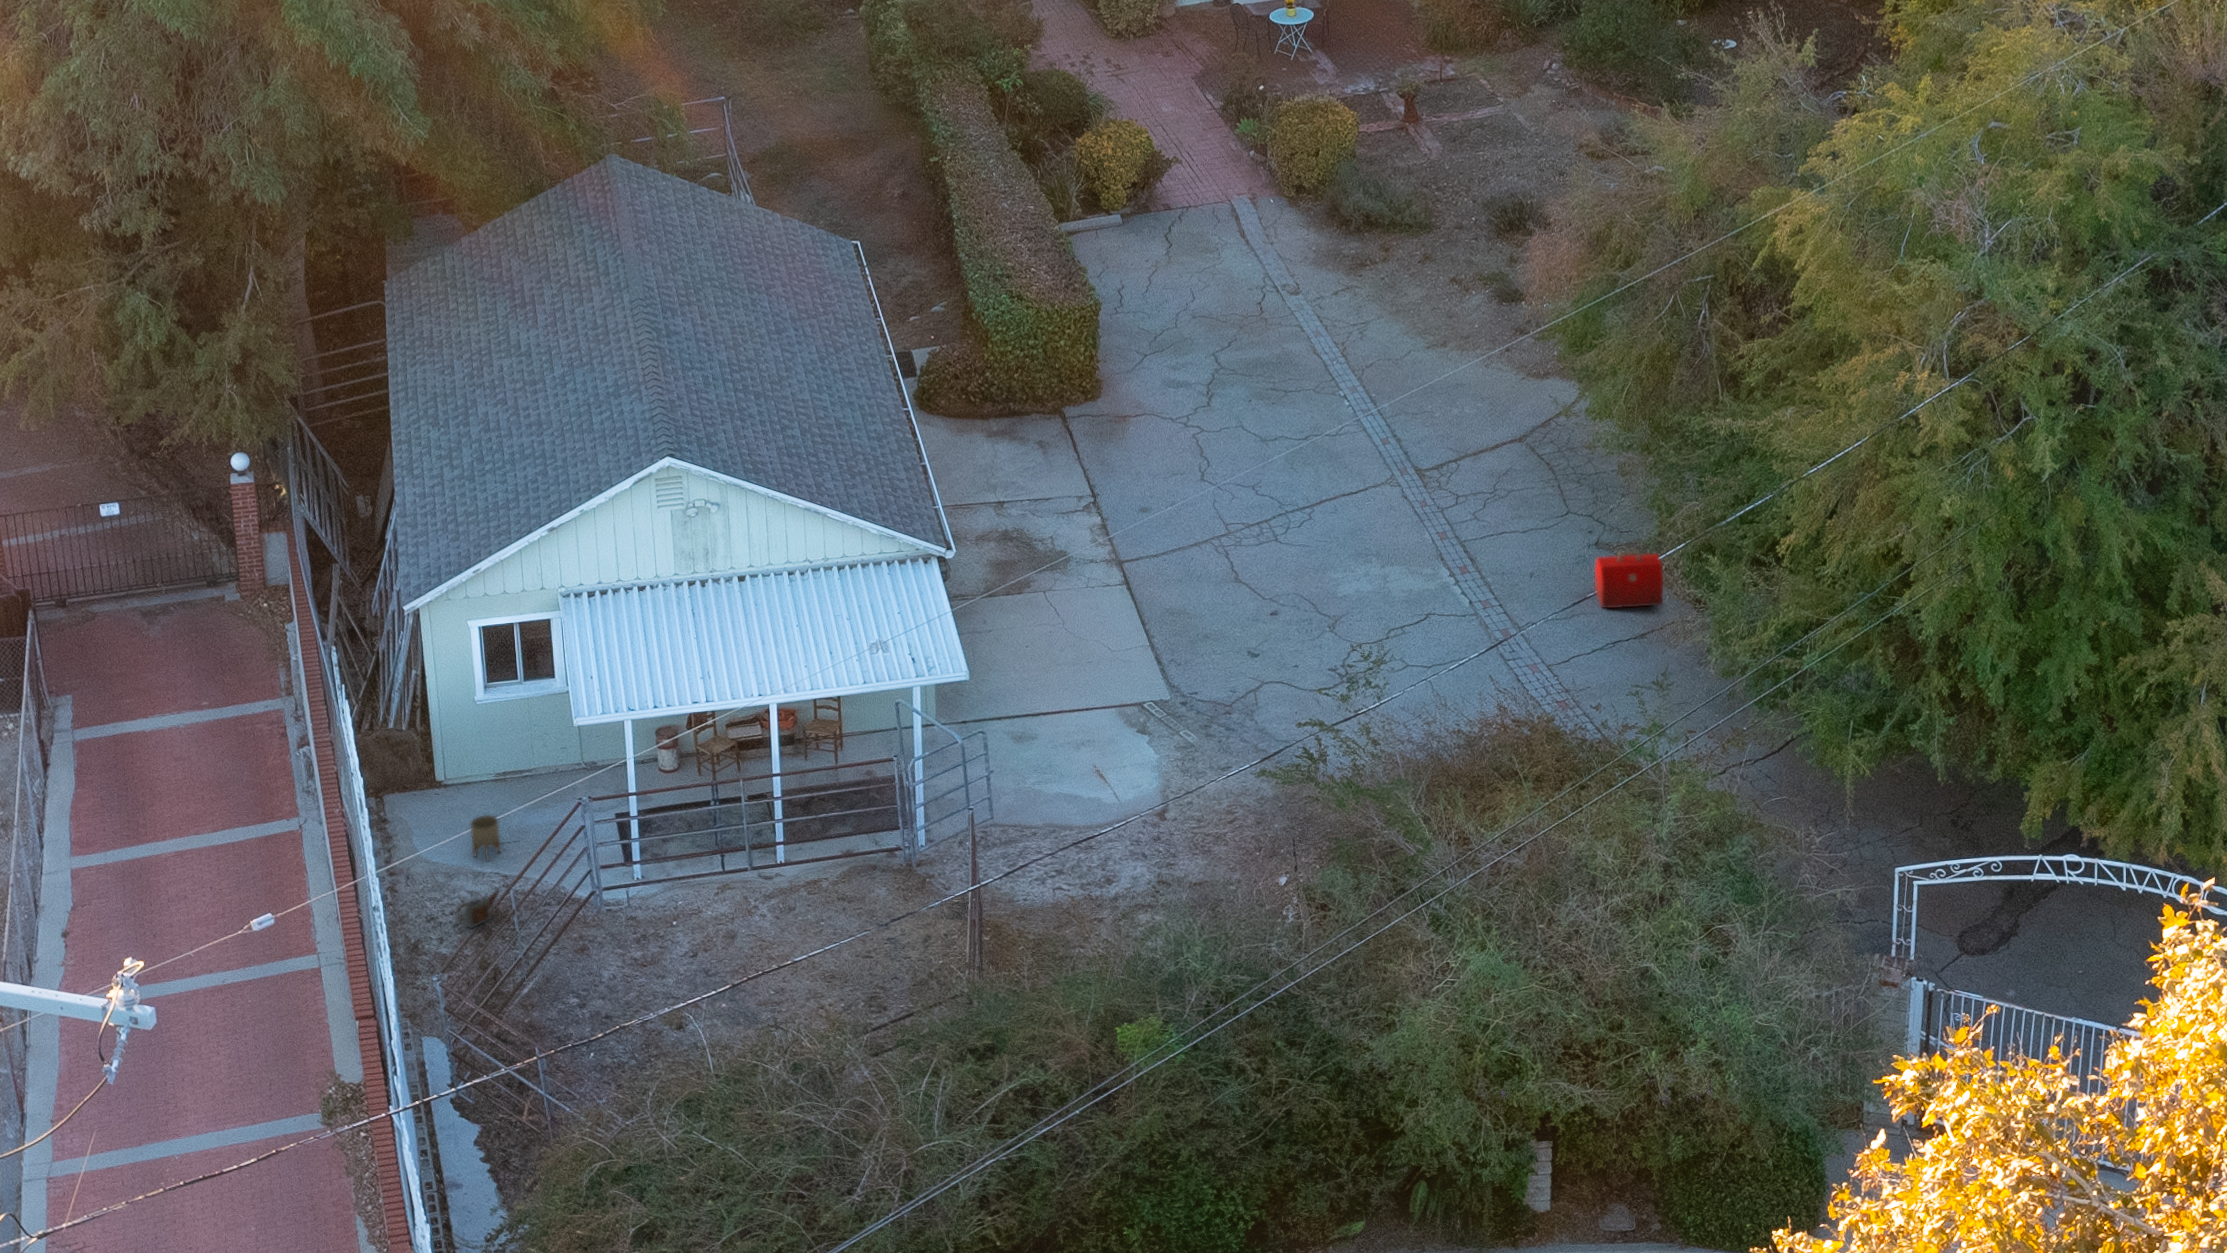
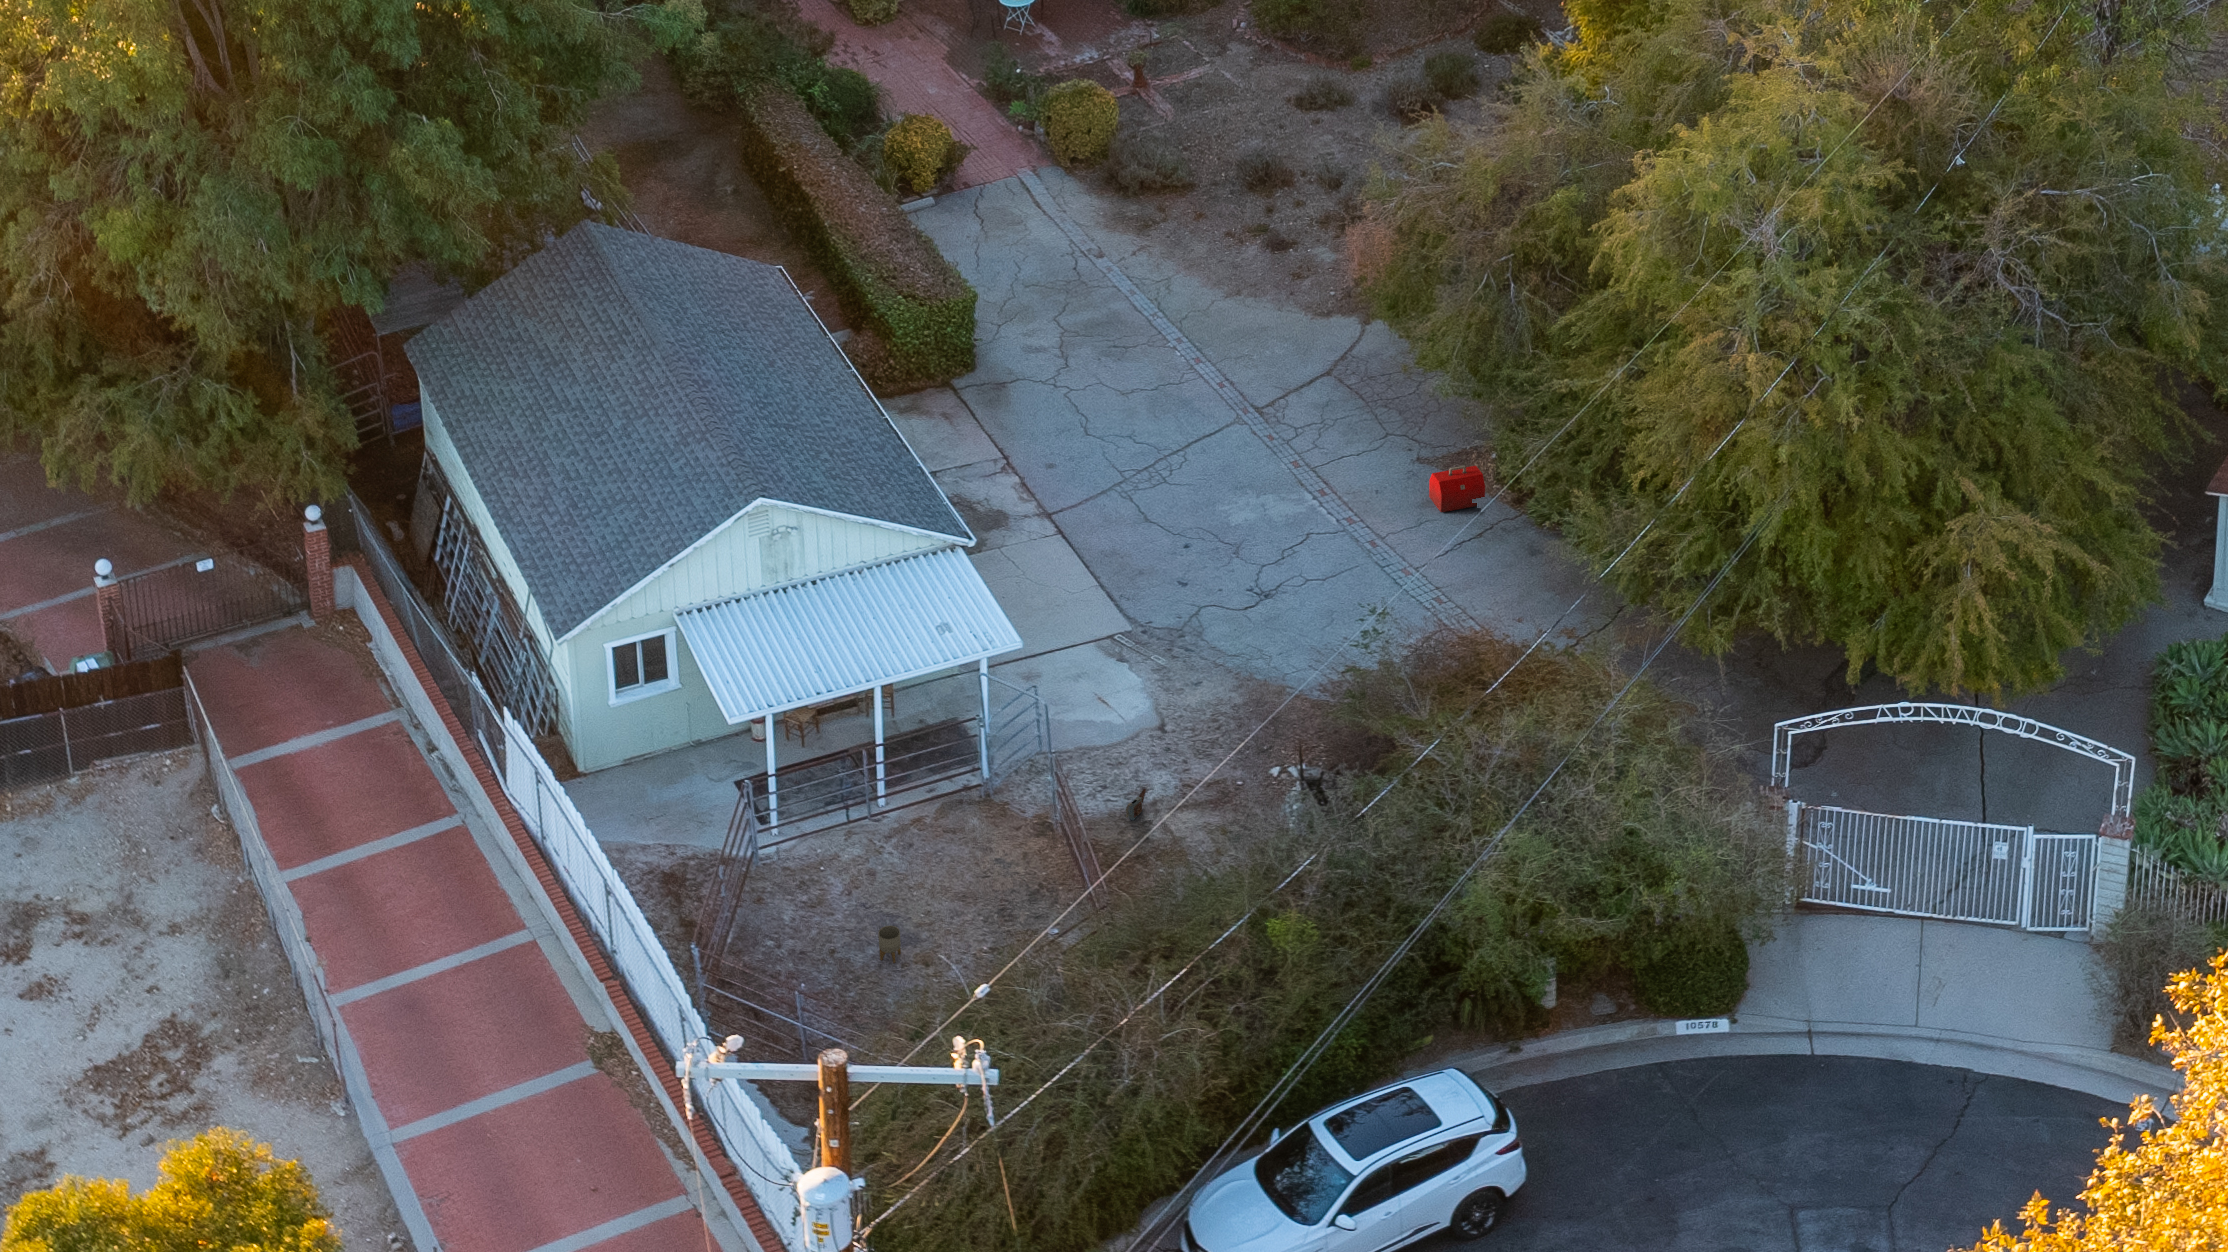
planter: present [471,815,501,859] -> present [878,926,901,963]
watering can: present [457,890,499,928] -> present [1126,789,1146,820]

